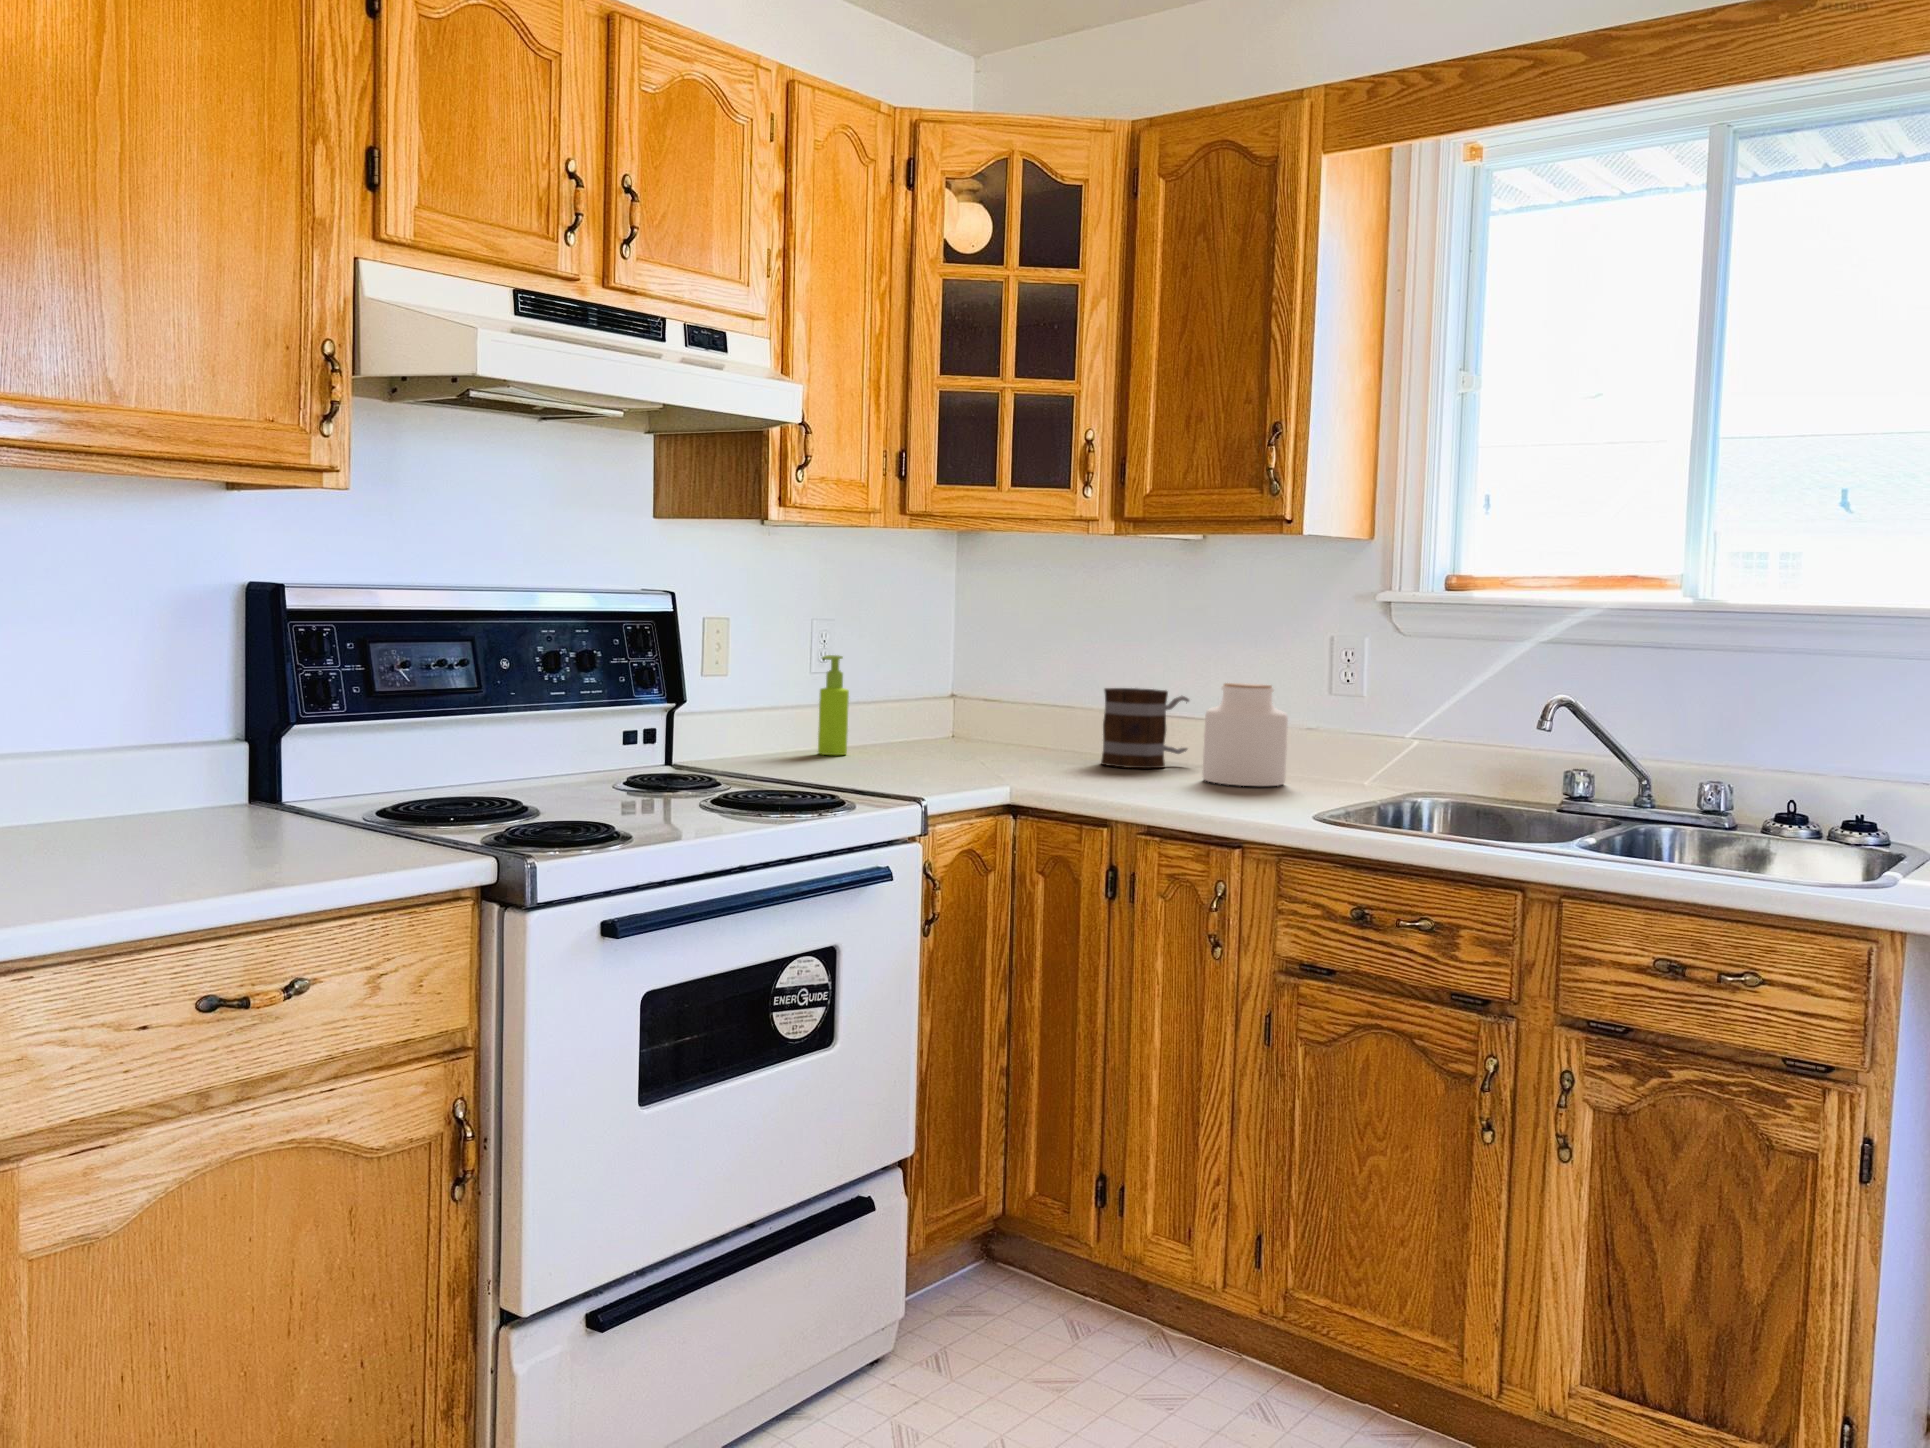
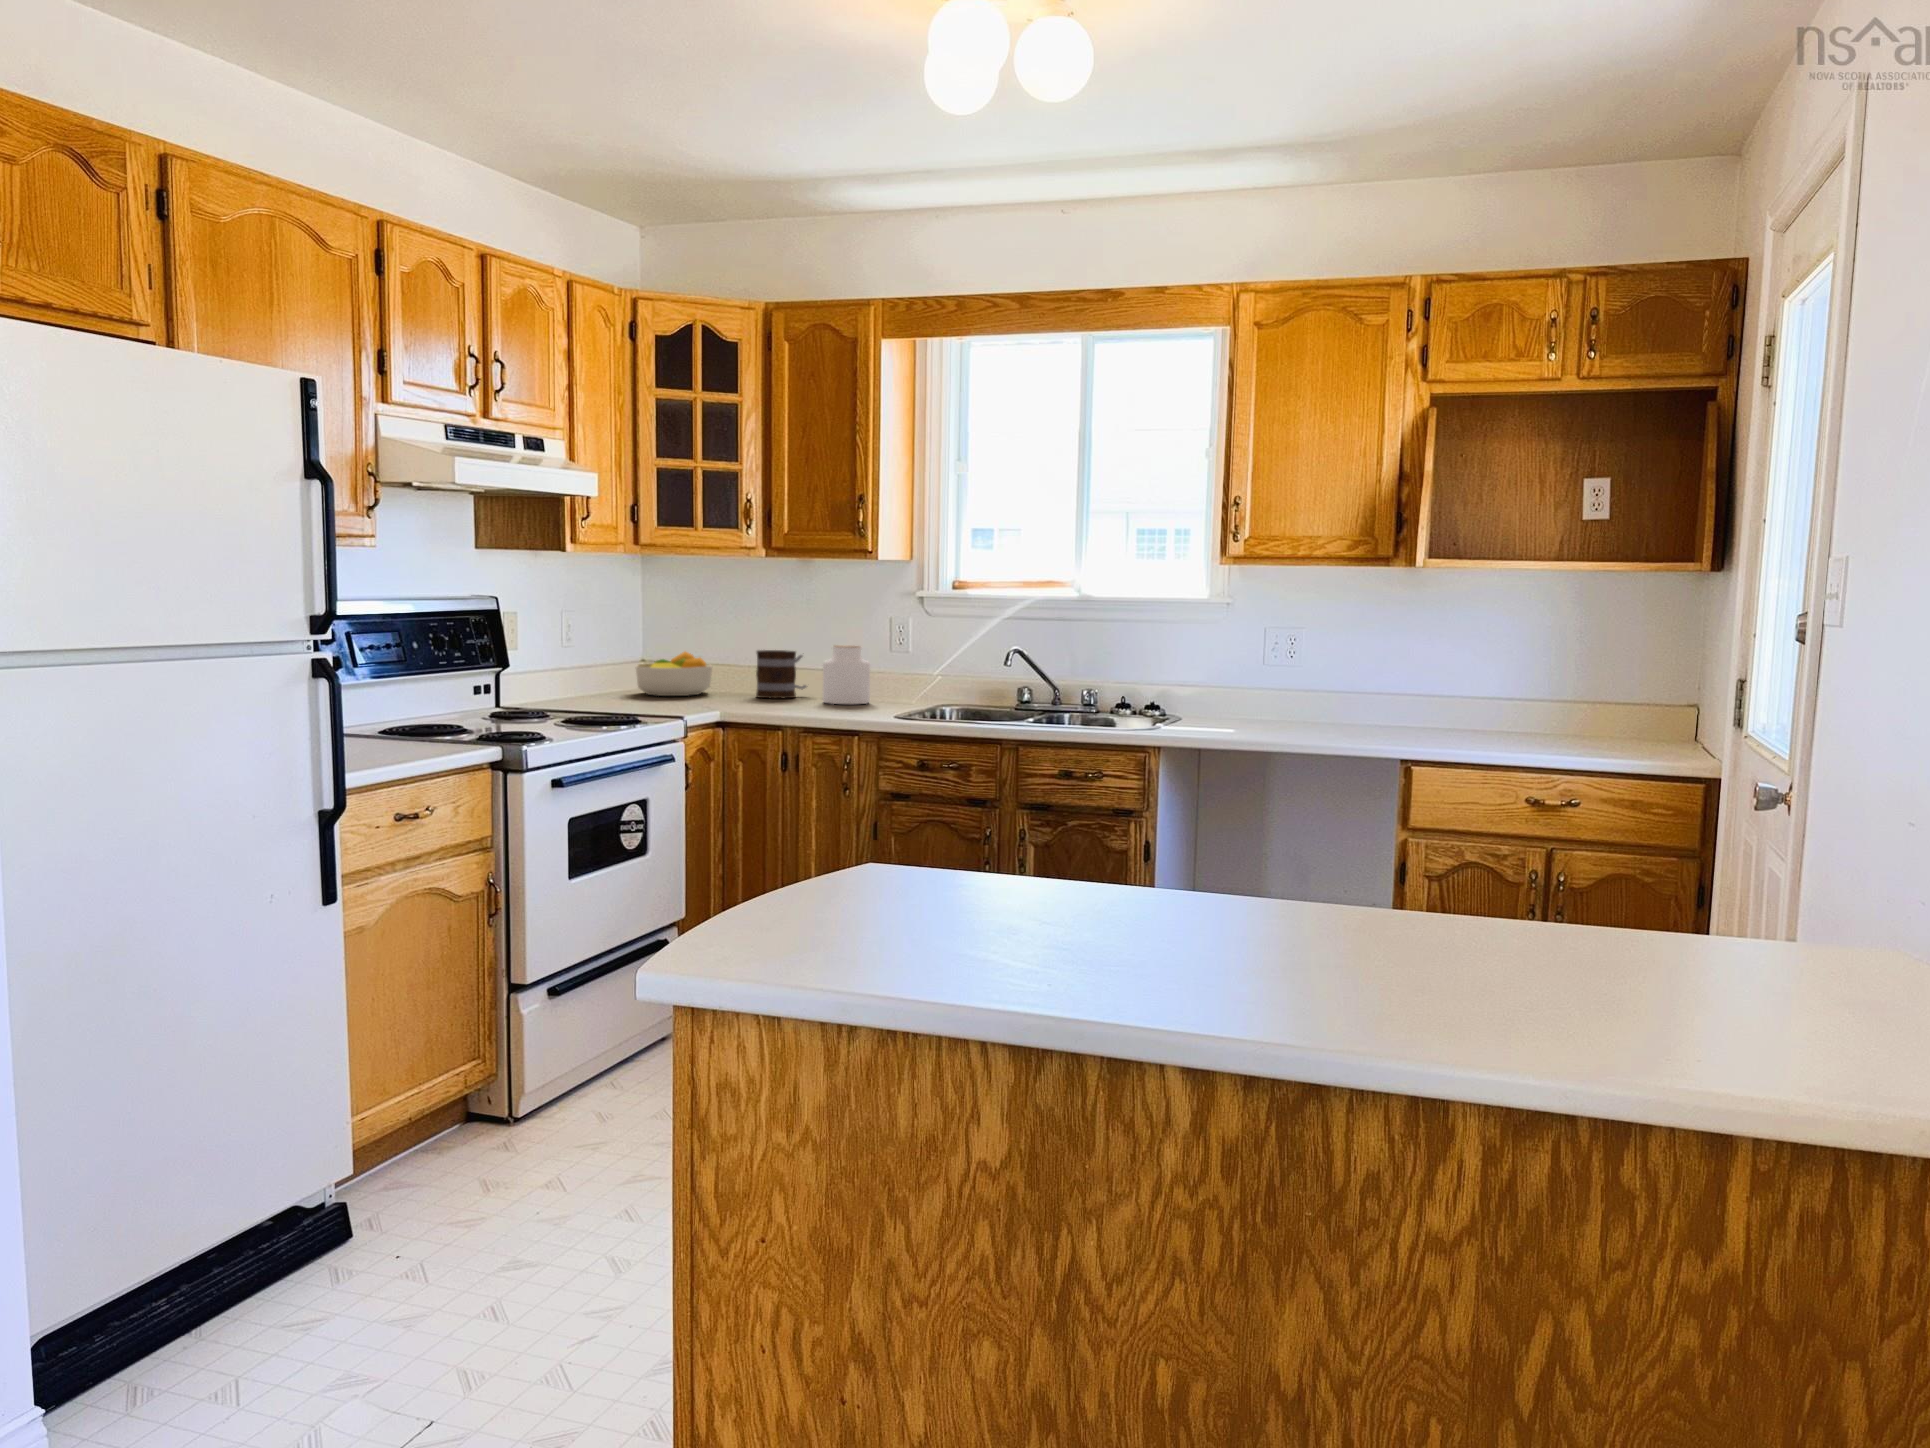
soap dispenser: present [818,655,849,755] -> none [577,635,596,699]
fruit bowl: none [914,685,1040,757] -> present [636,652,712,696]

